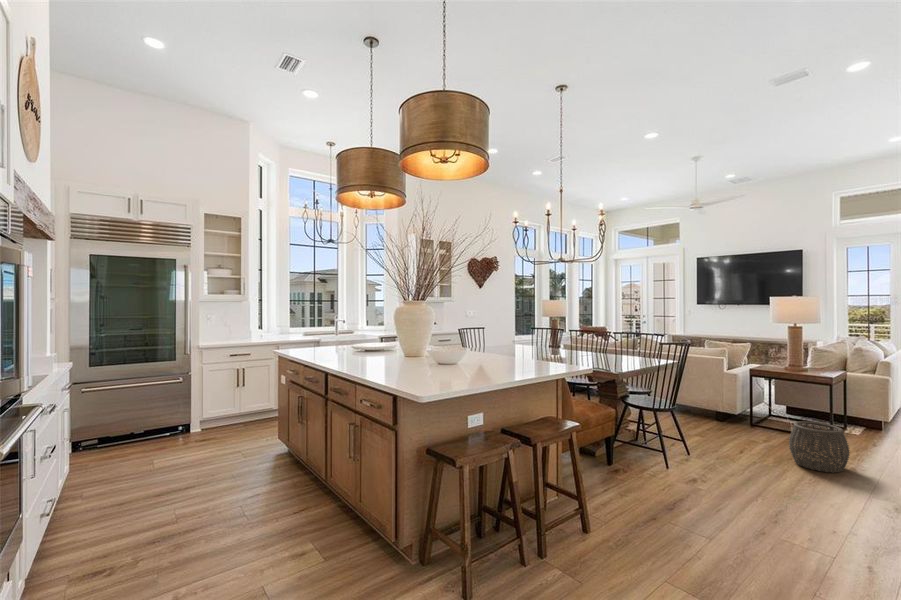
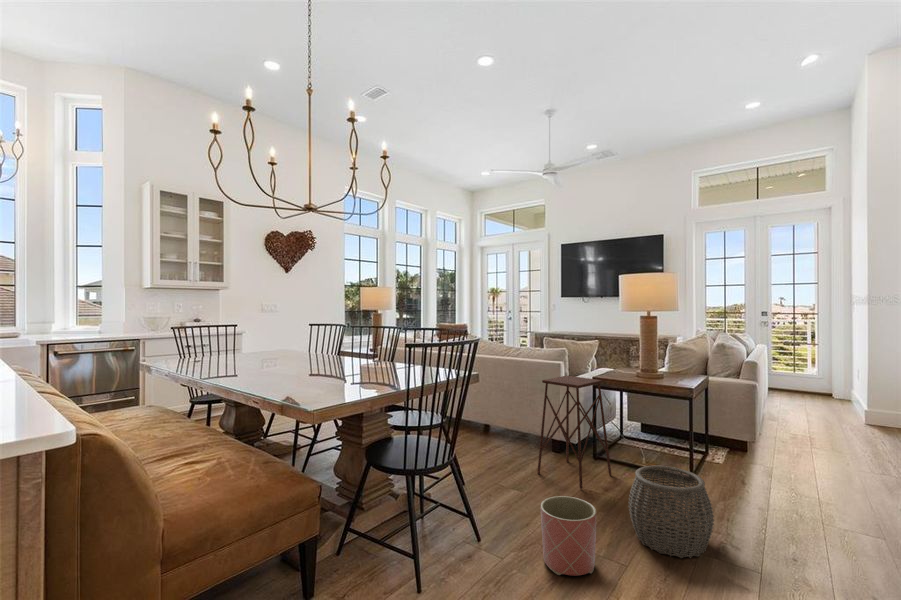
side table: none [711,366,768,440] -> present [537,376,611,489]
planter: none [734,433,771,474] -> present [541,496,596,576]

